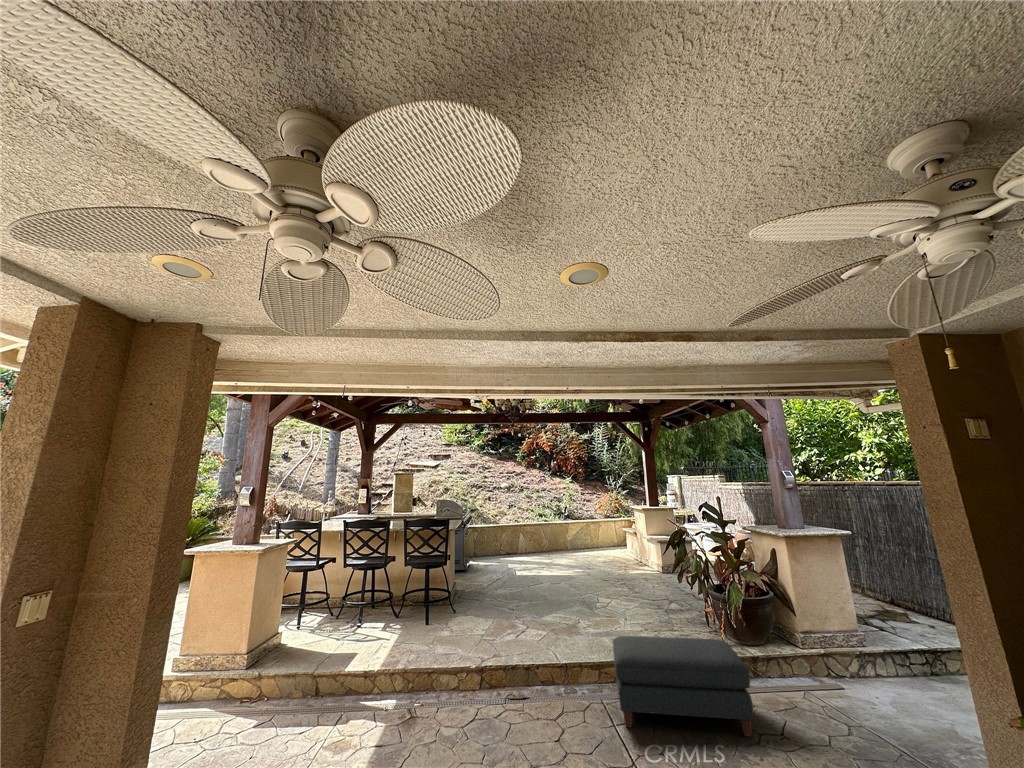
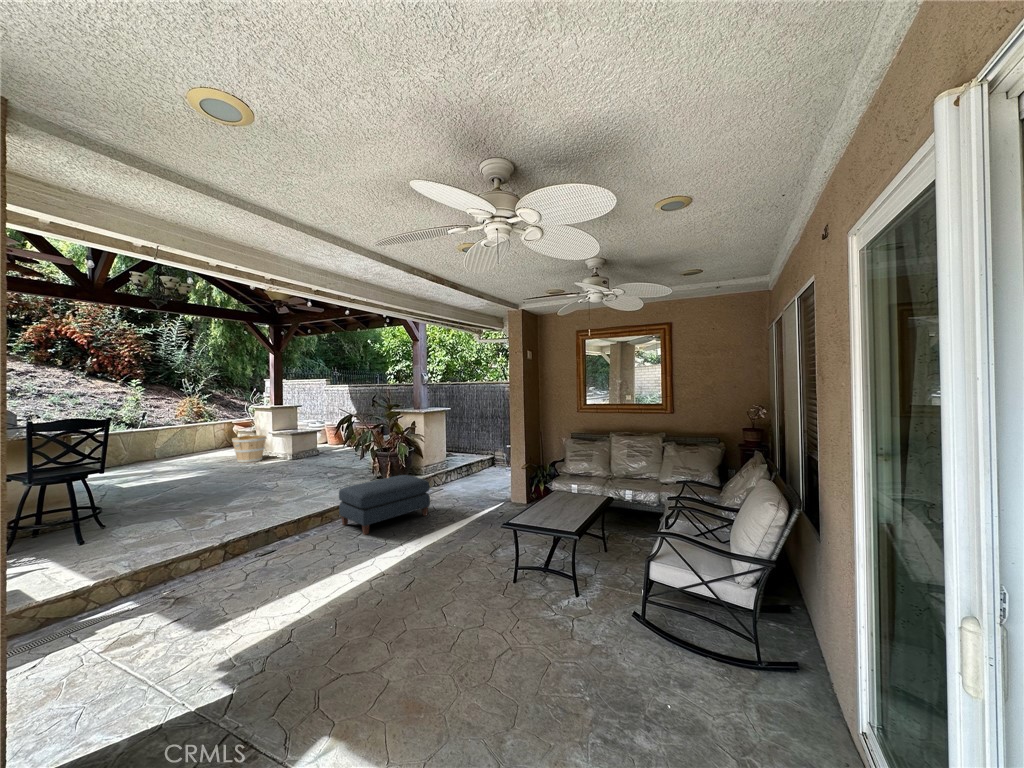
wooden bucket: none [608,538,639,570] -> present [232,435,267,463]

